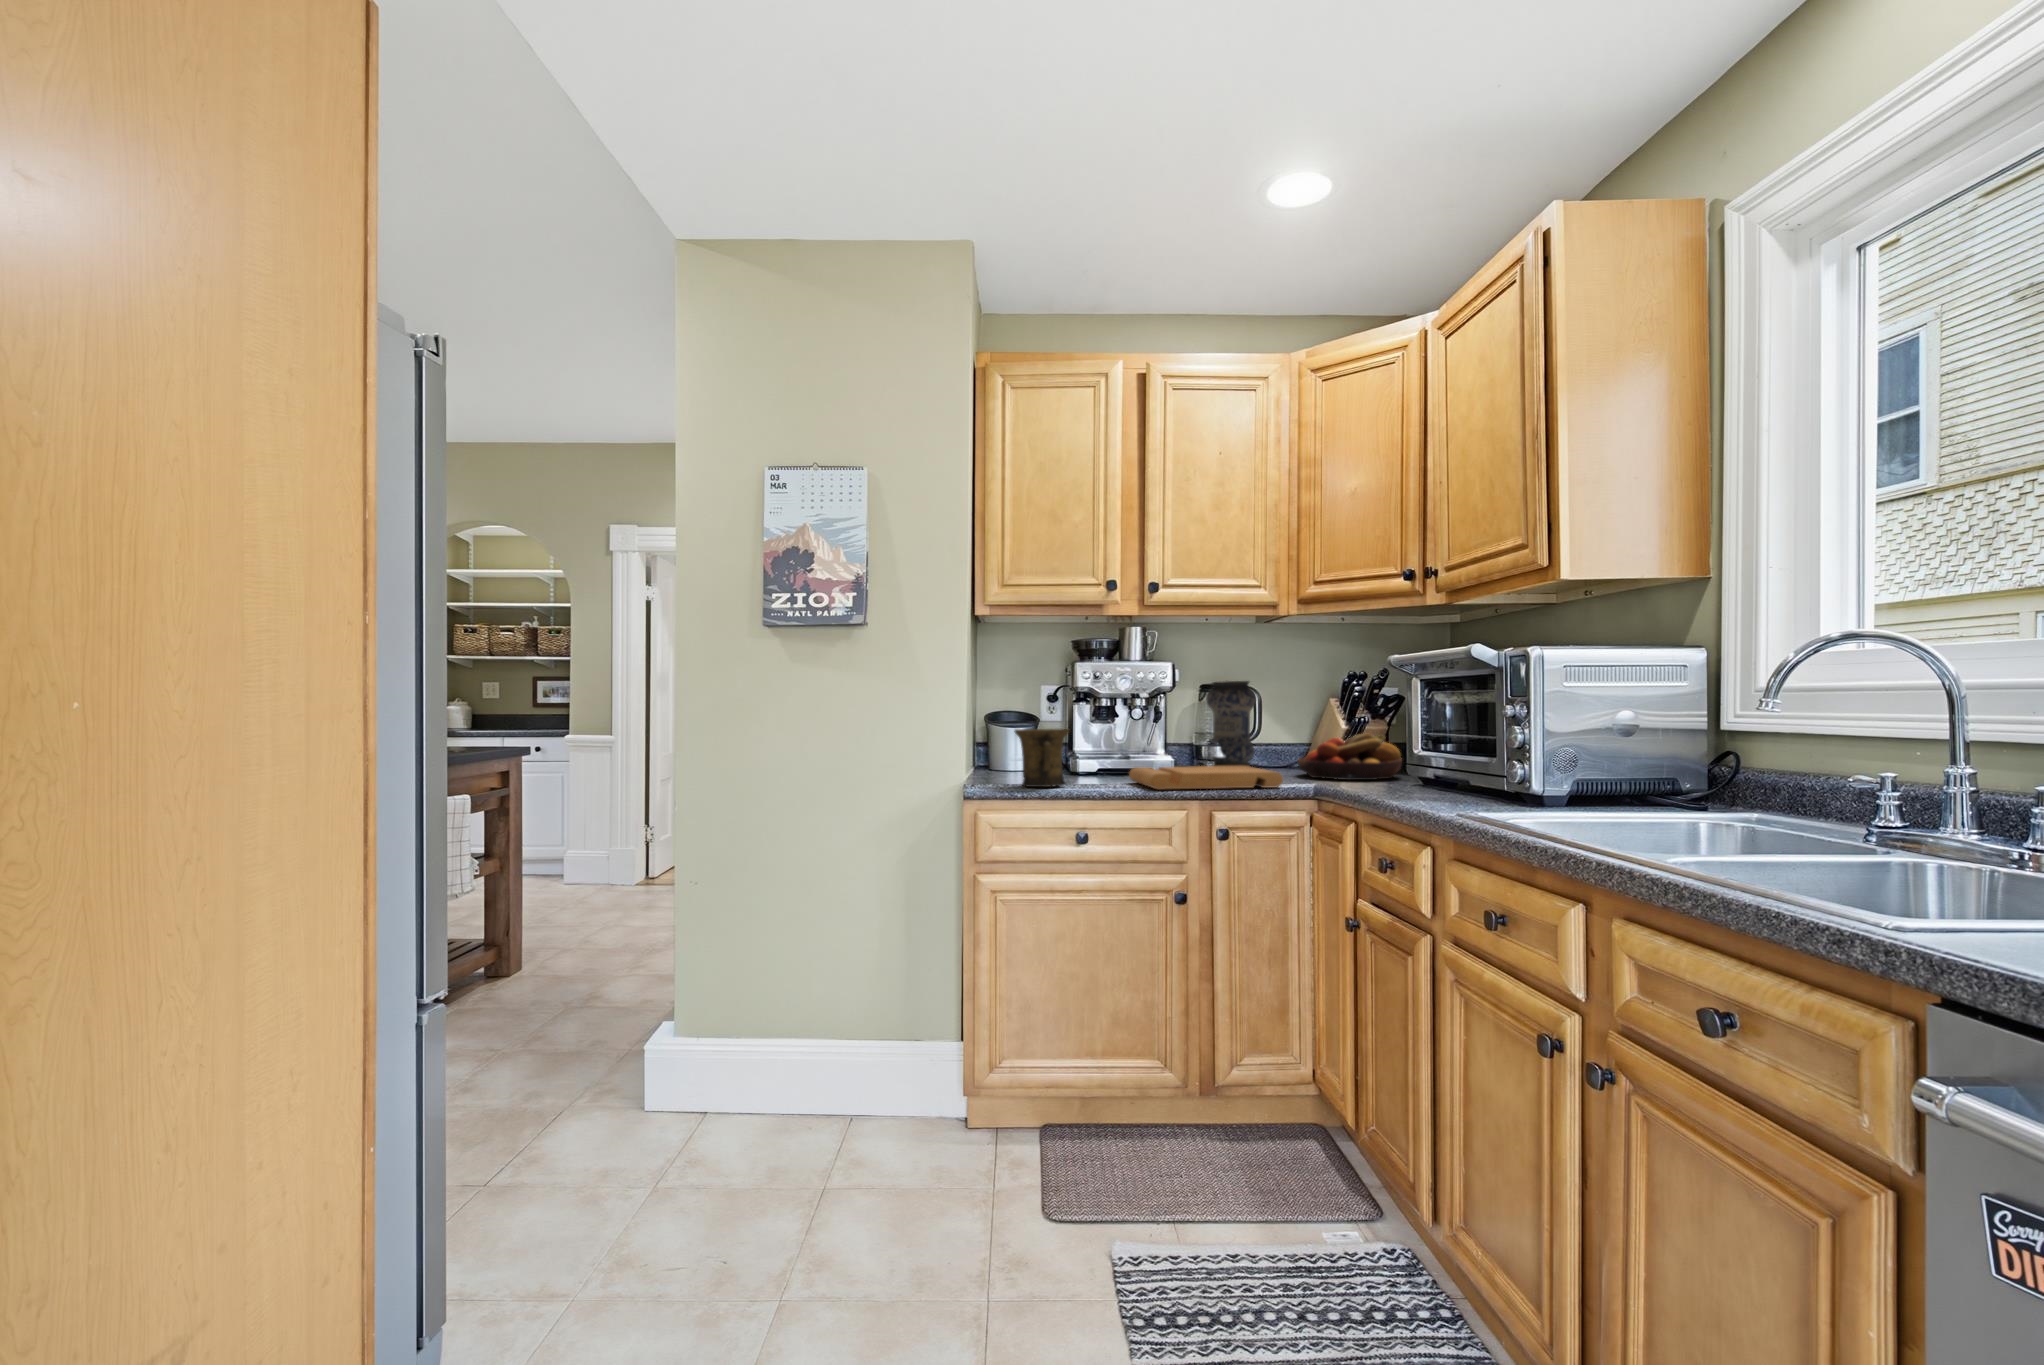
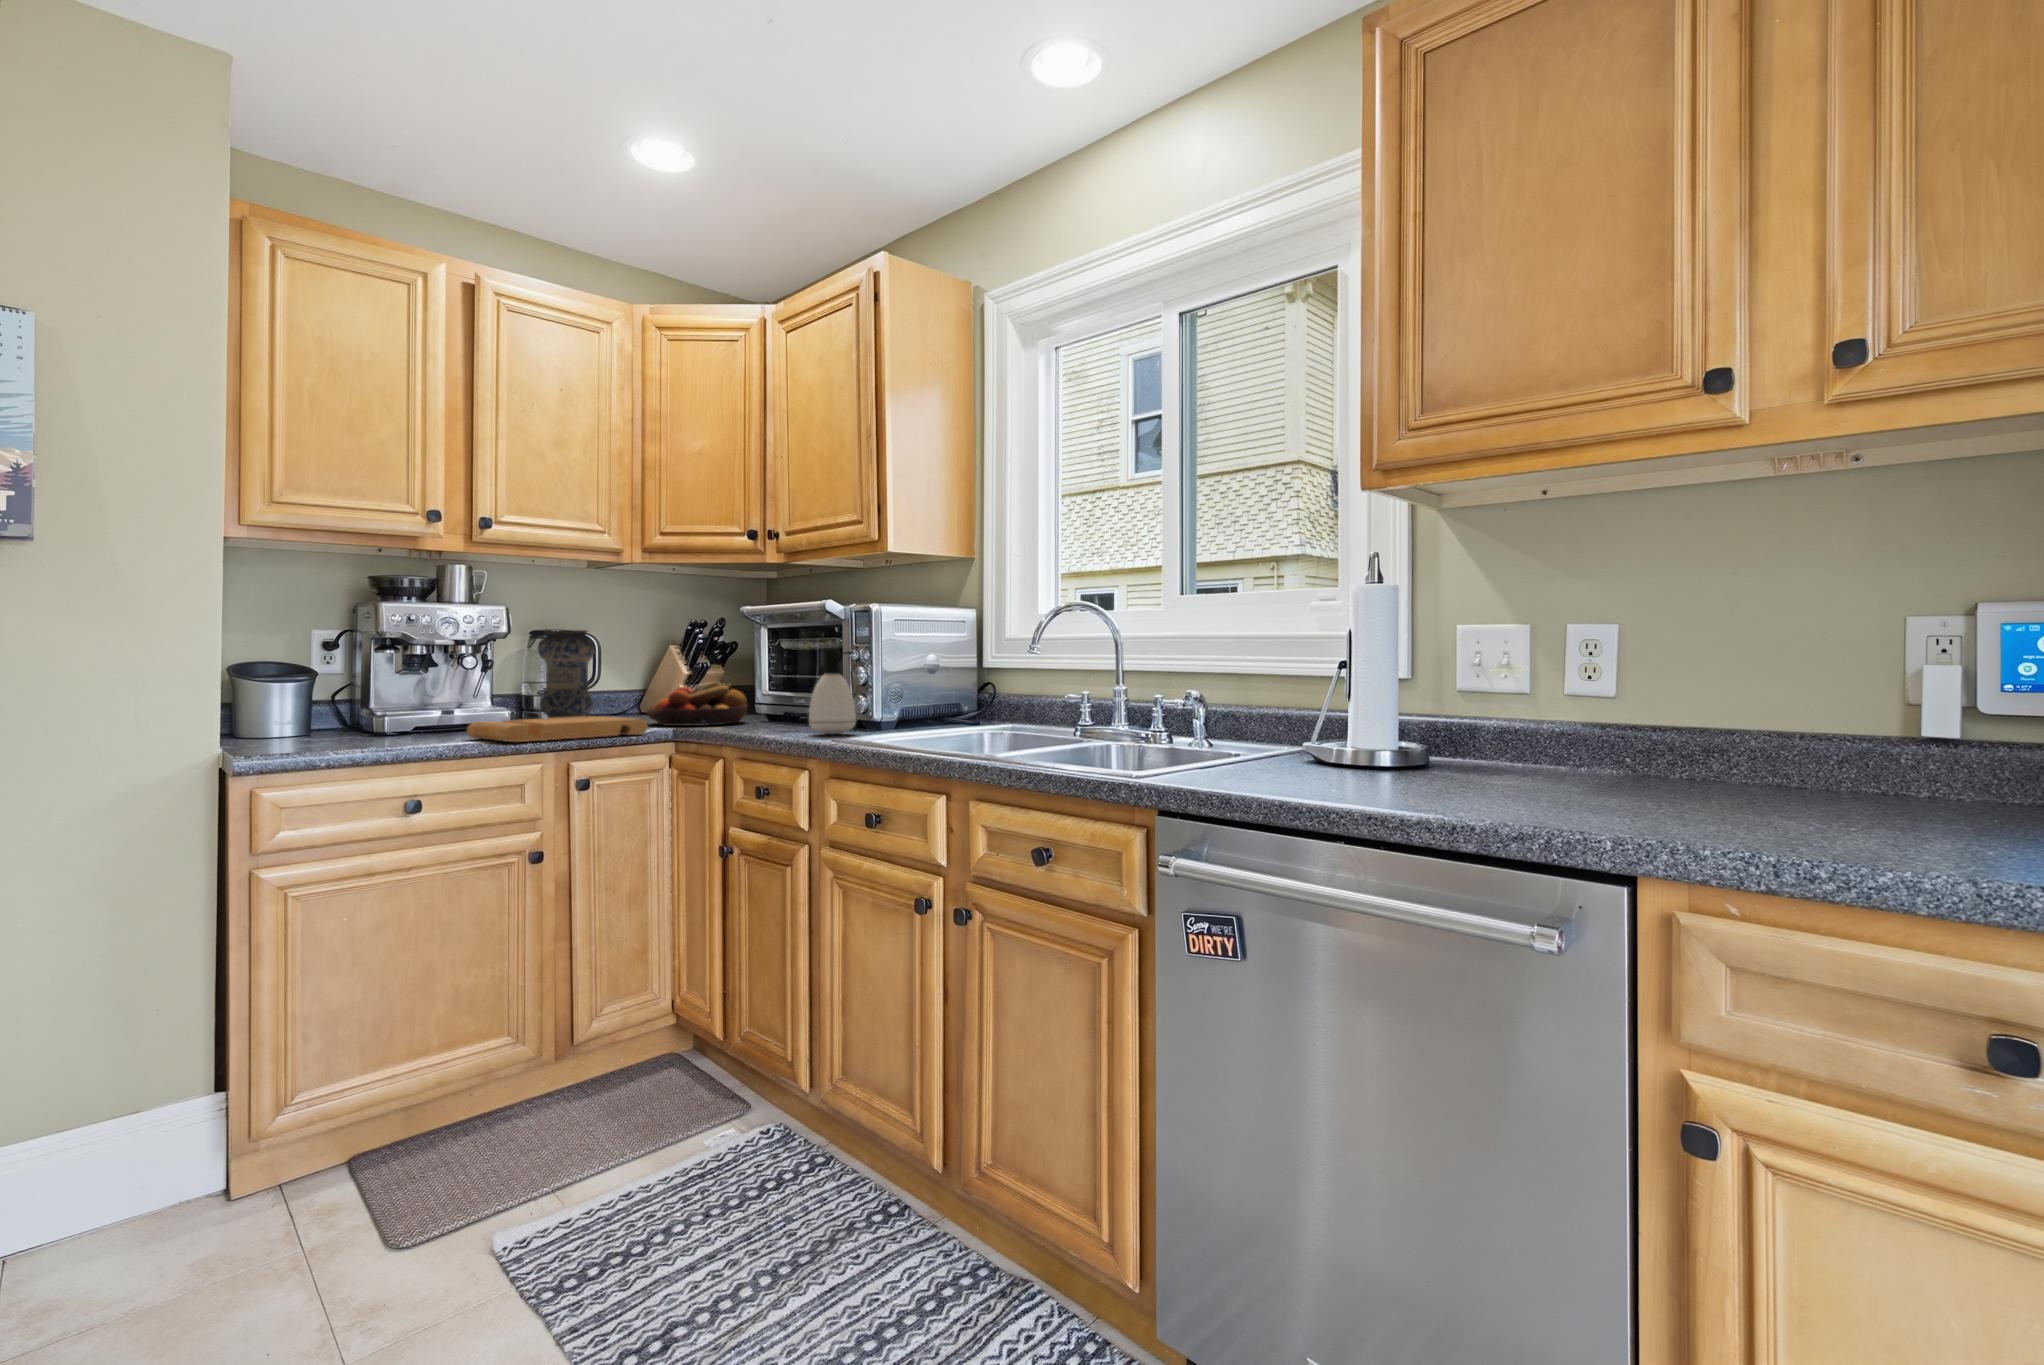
soap dispenser: none [1450,702,1511,803] -> present [809,648,856,734]
mug: present [1014,729,1069,787] -> none [312,678,394,749]

